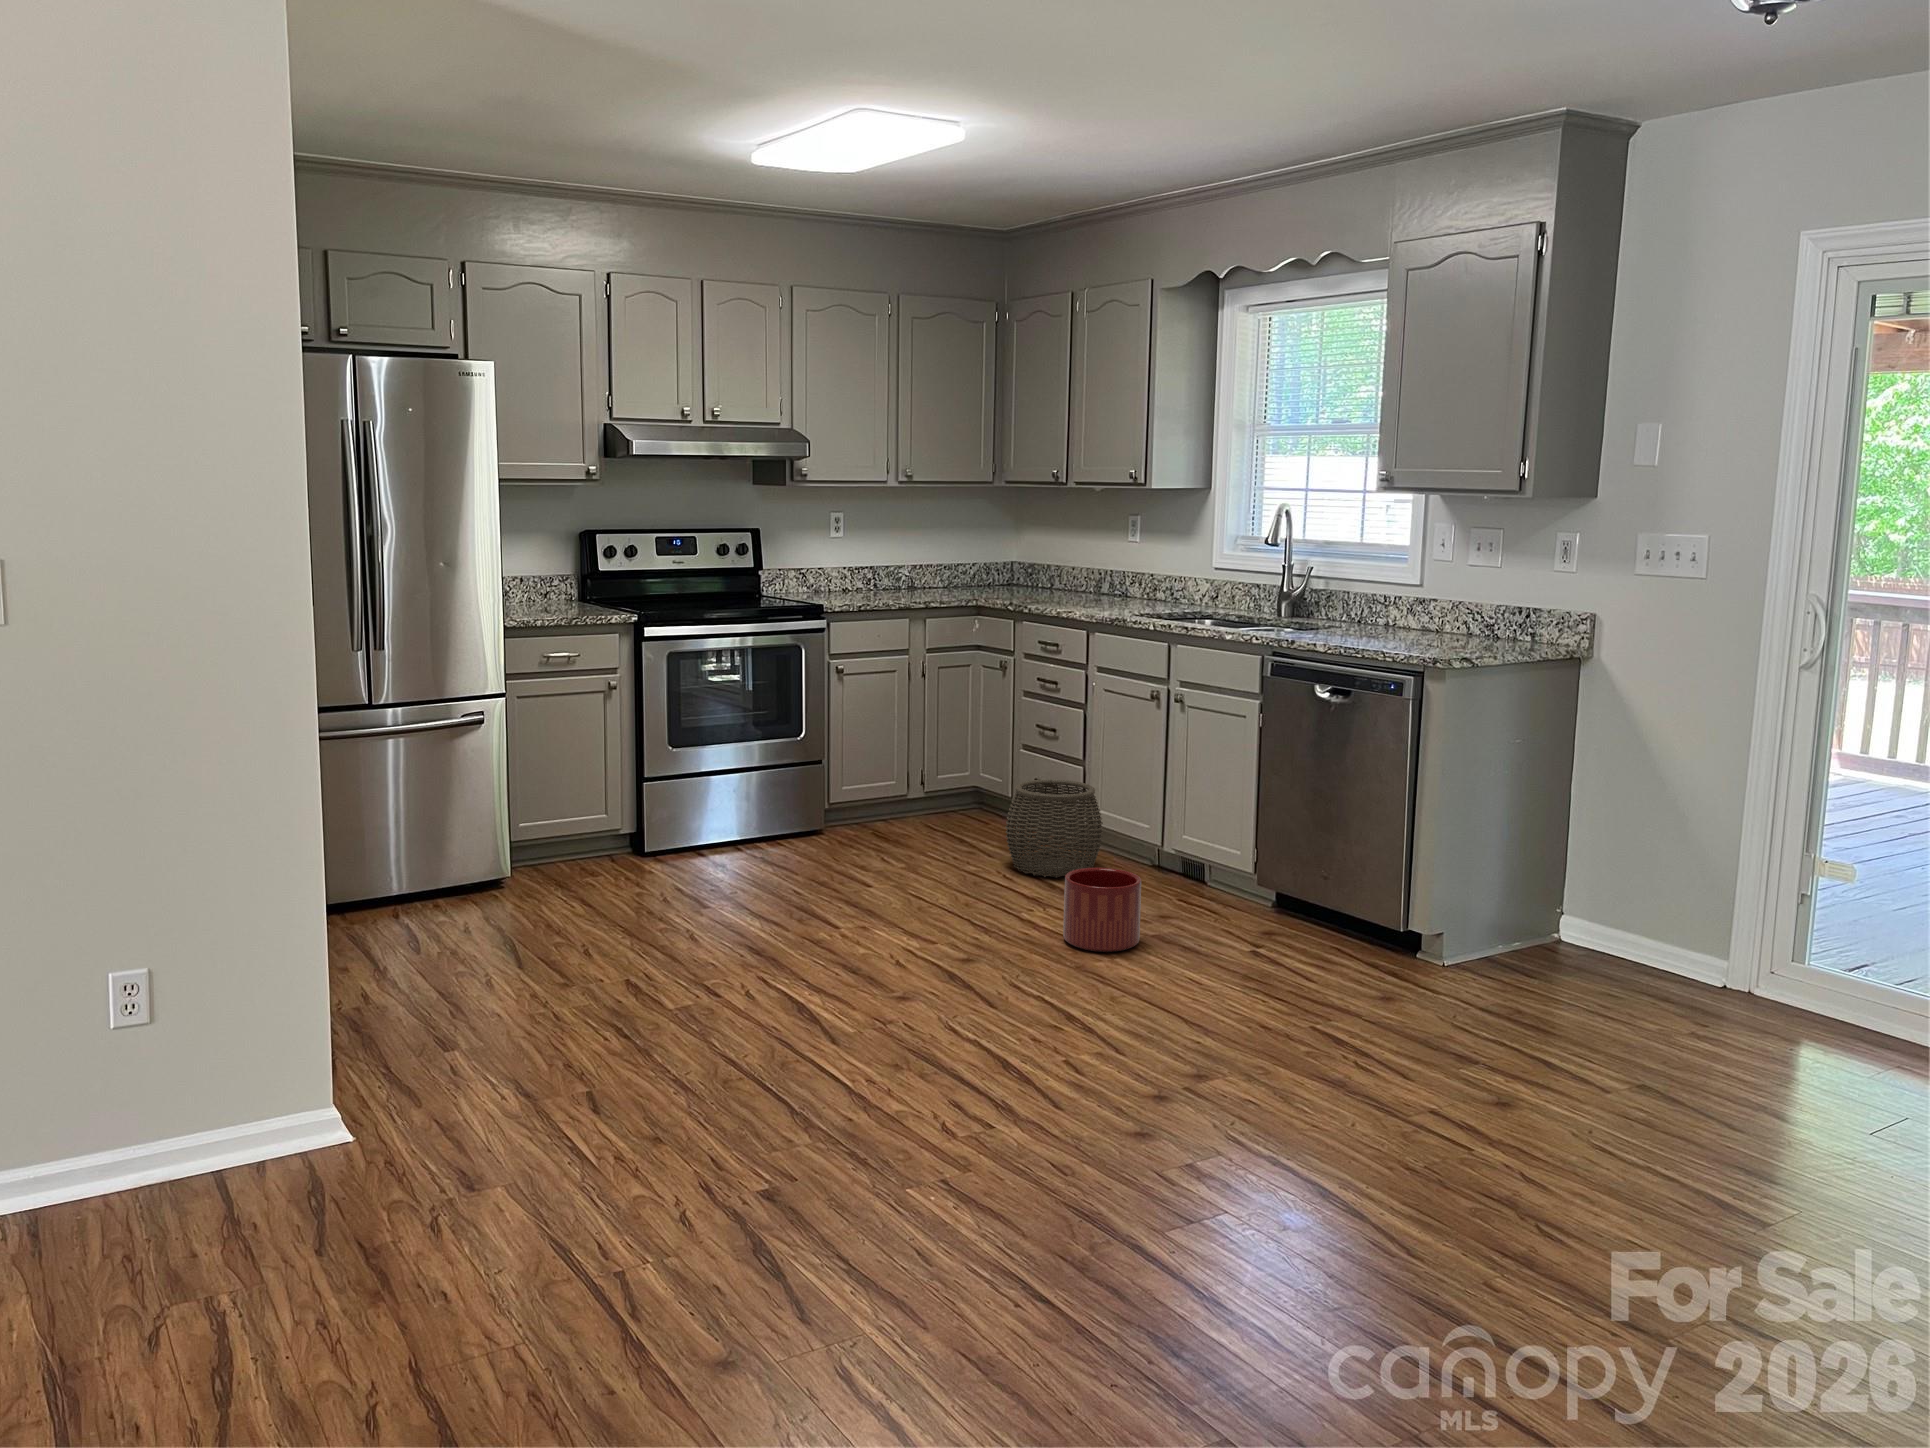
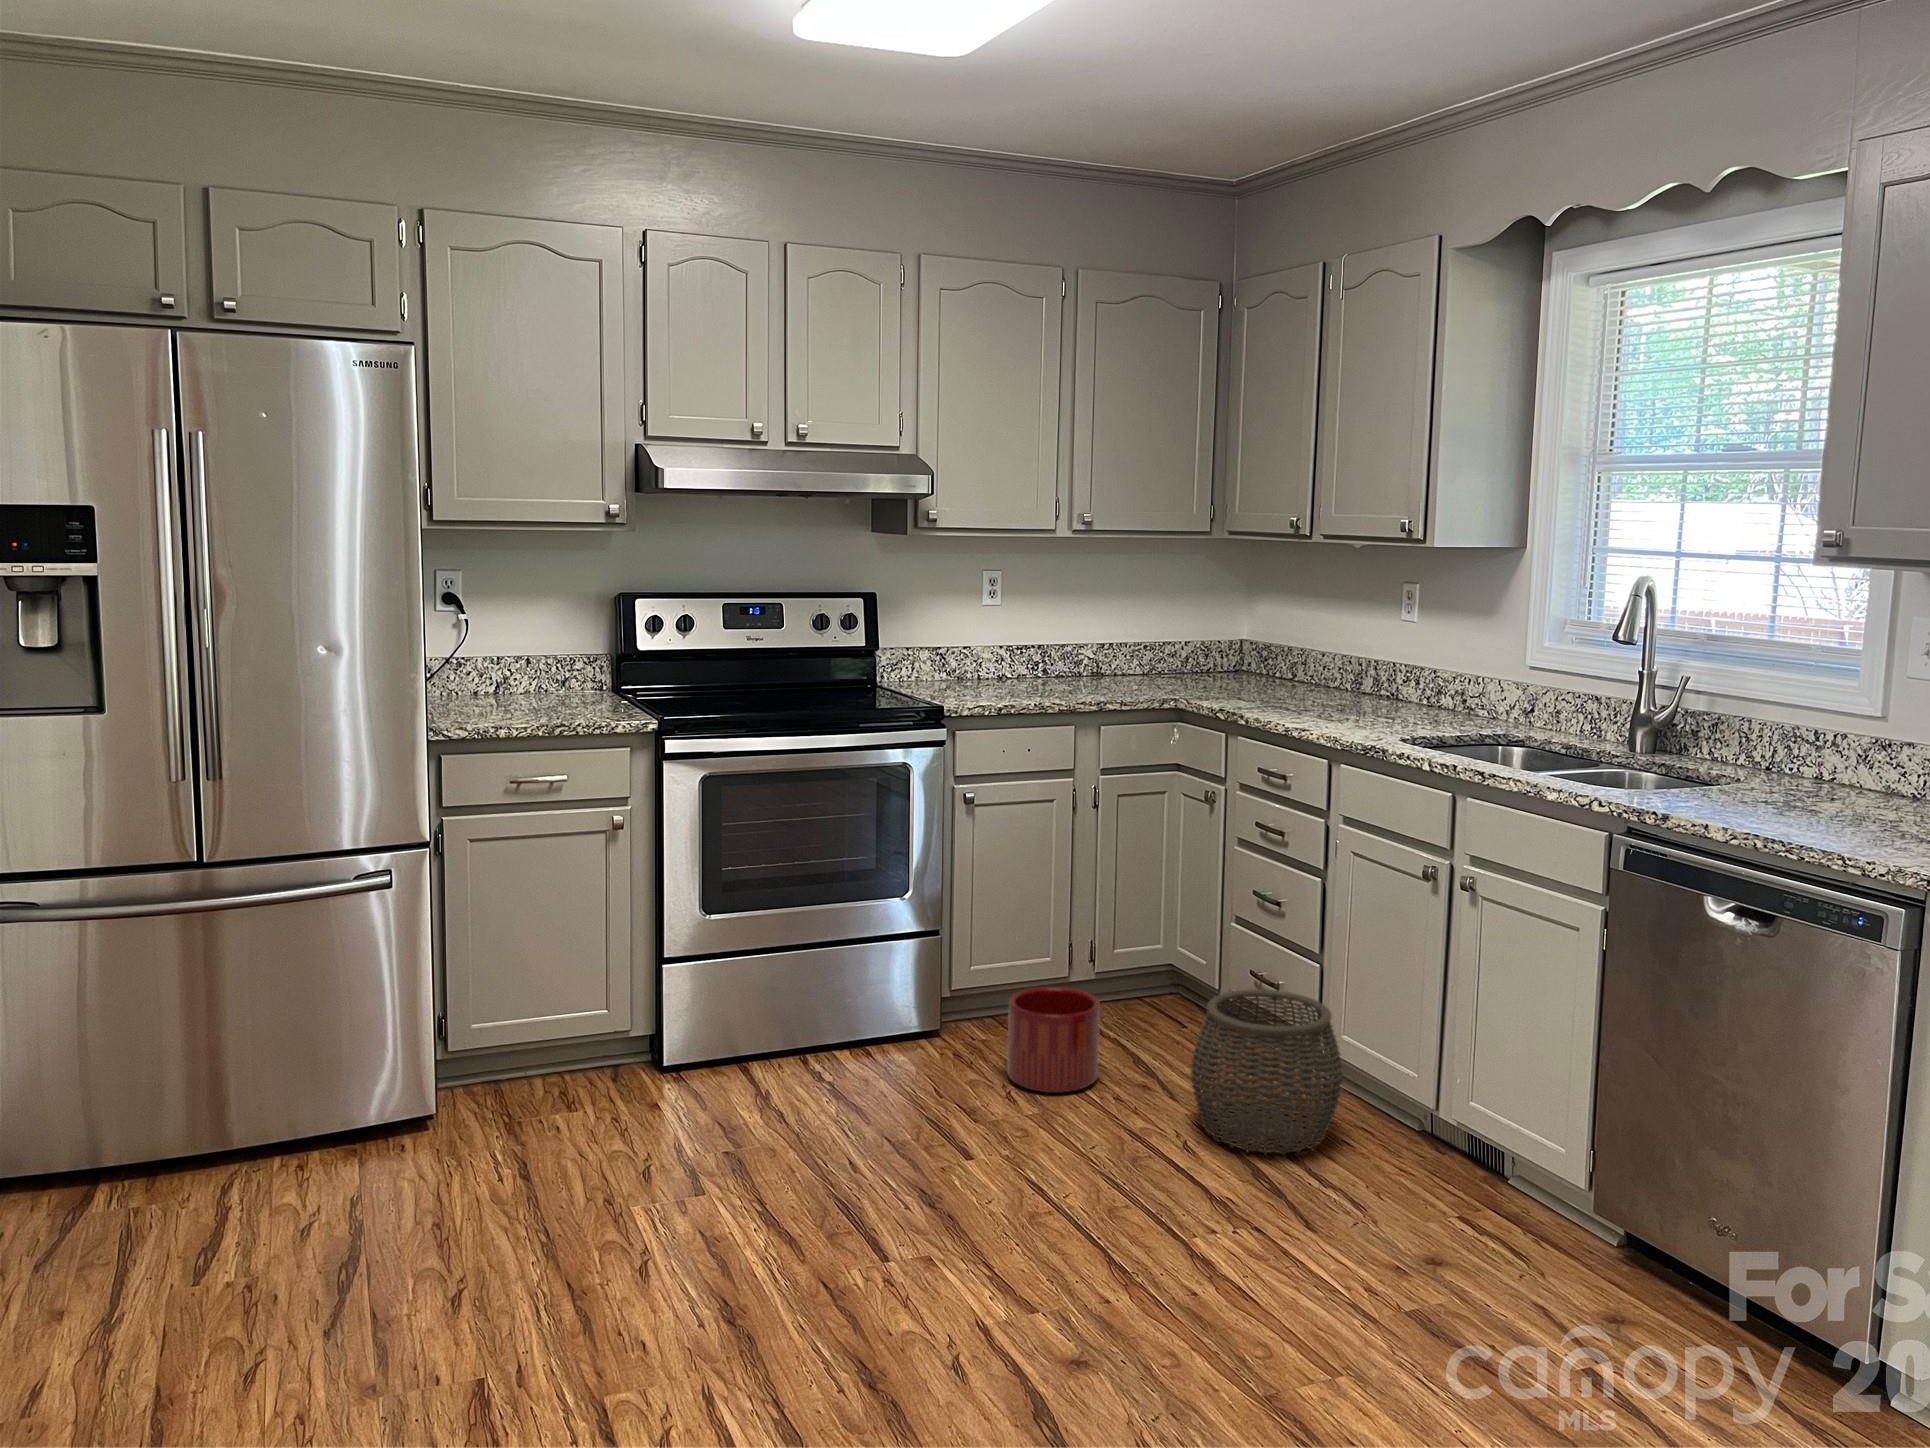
planter: present [1063,868,1141,952] -> present [1007,987,1100,1093]

